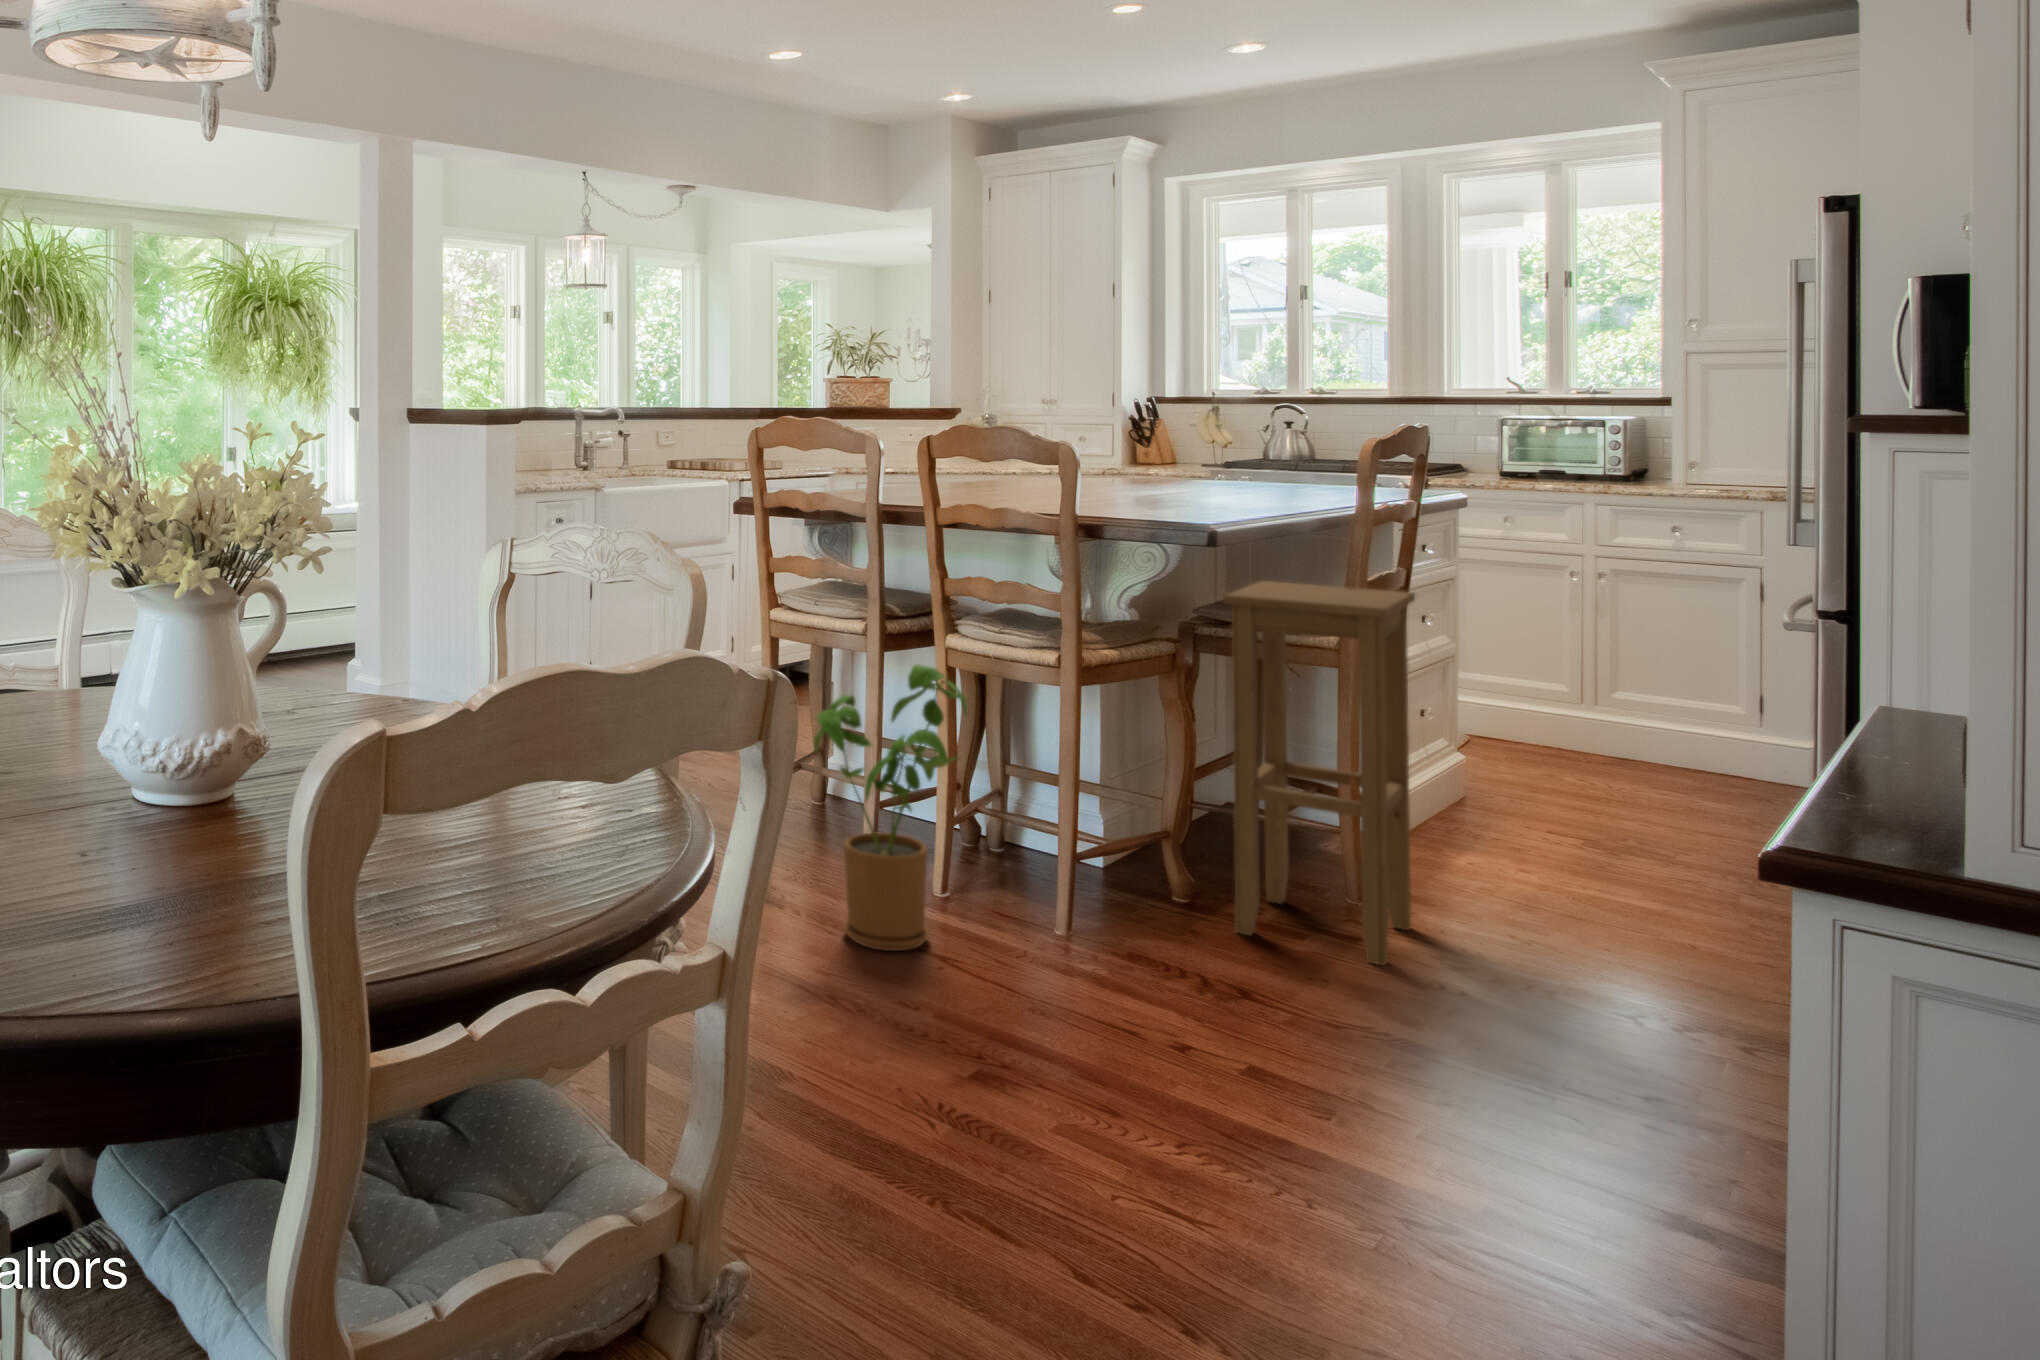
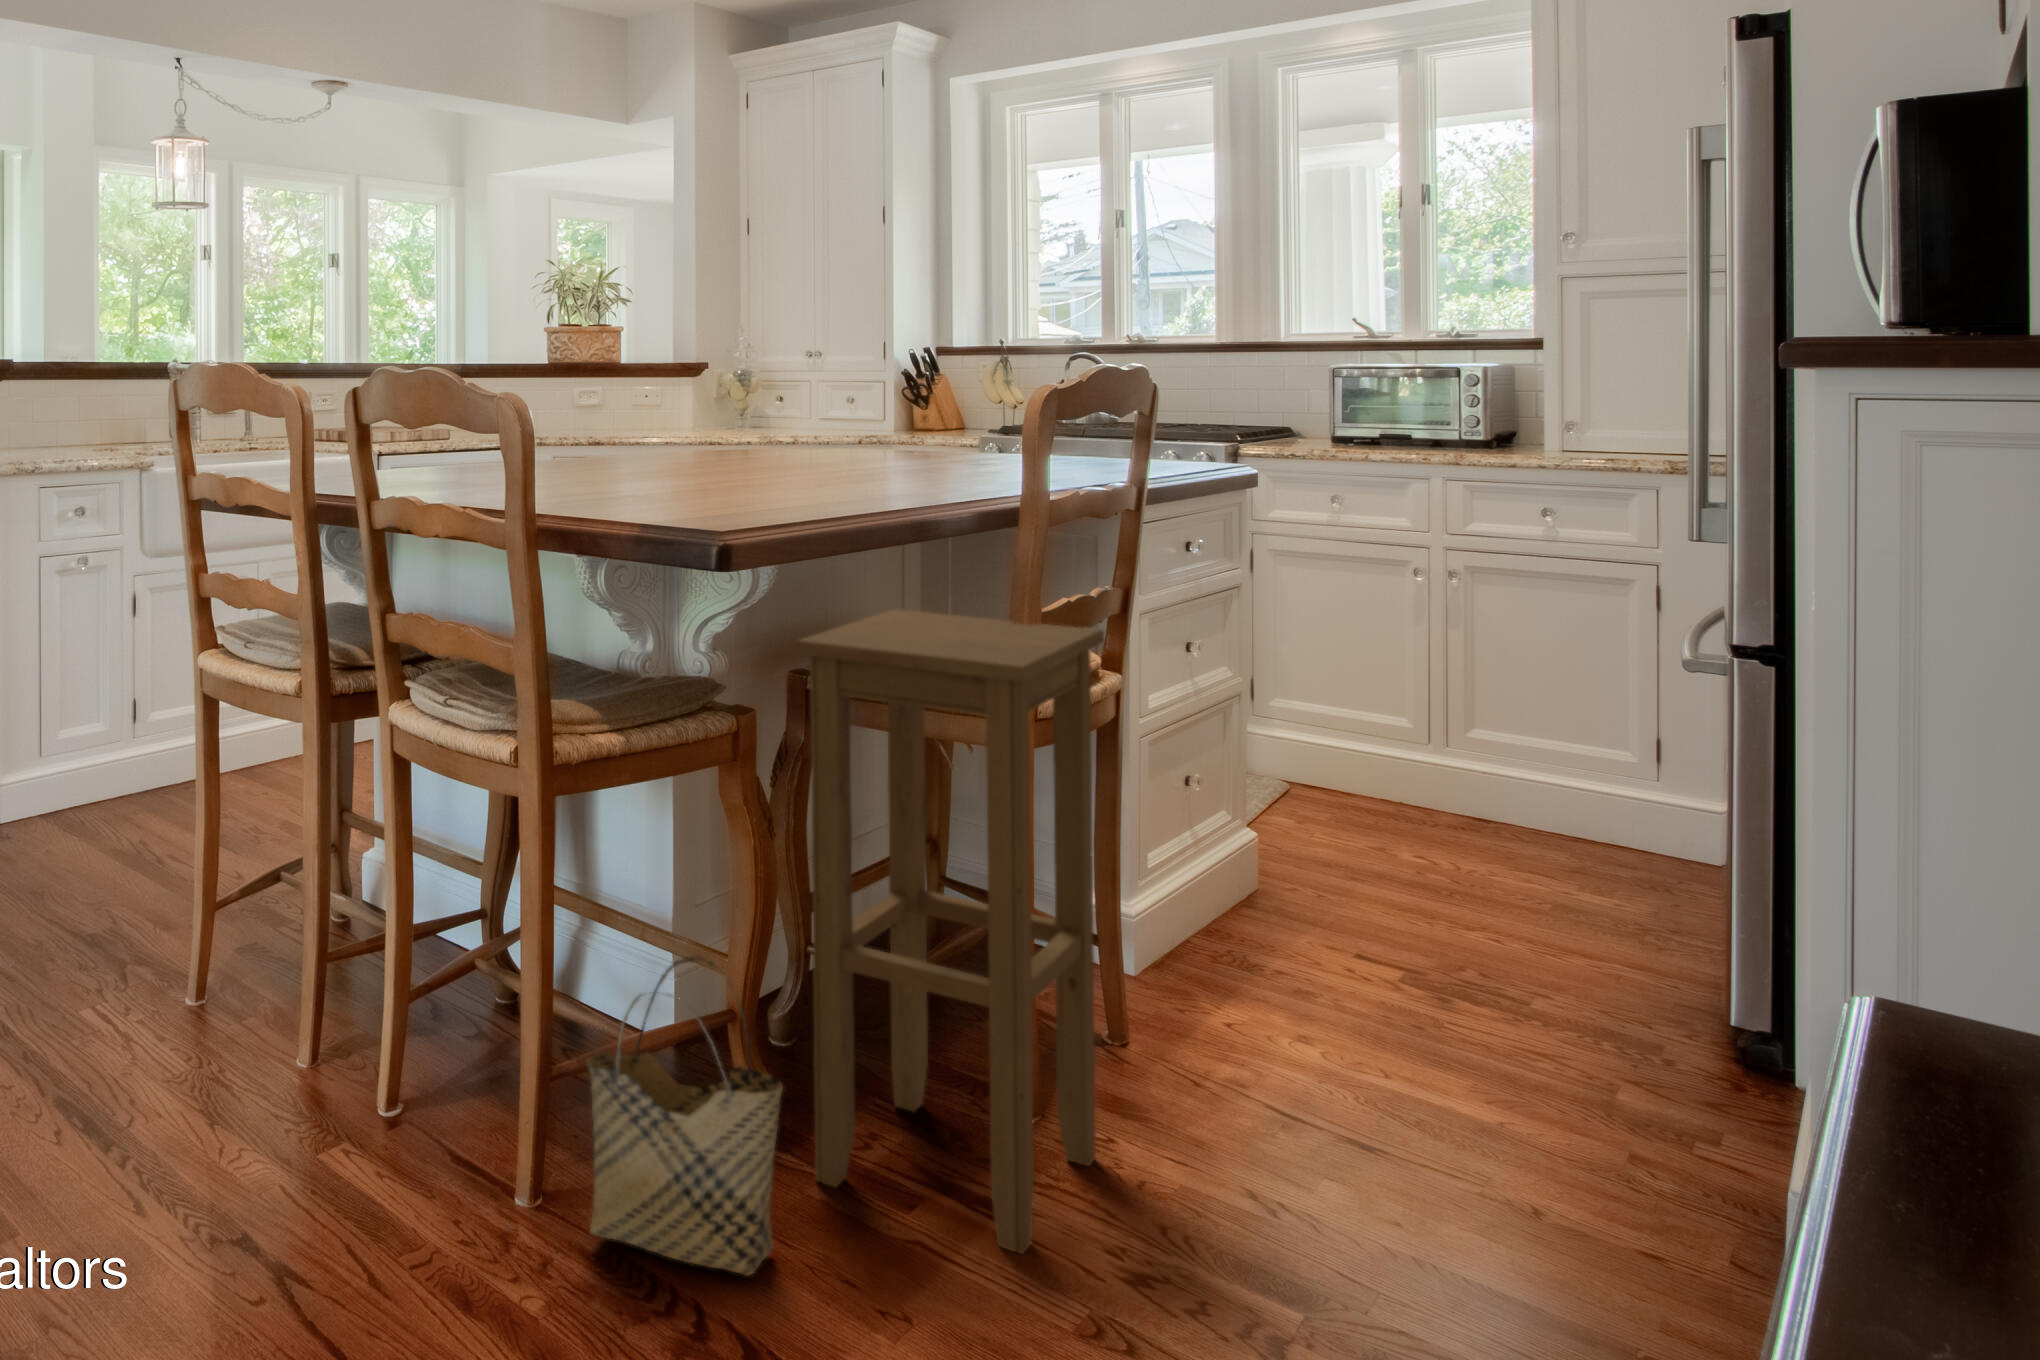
house plant: present [814,664,967,951] -> none [135,762,396,1247]
woven basket: none [1106,786,1237,968] -> present [587,956,783,1275]

